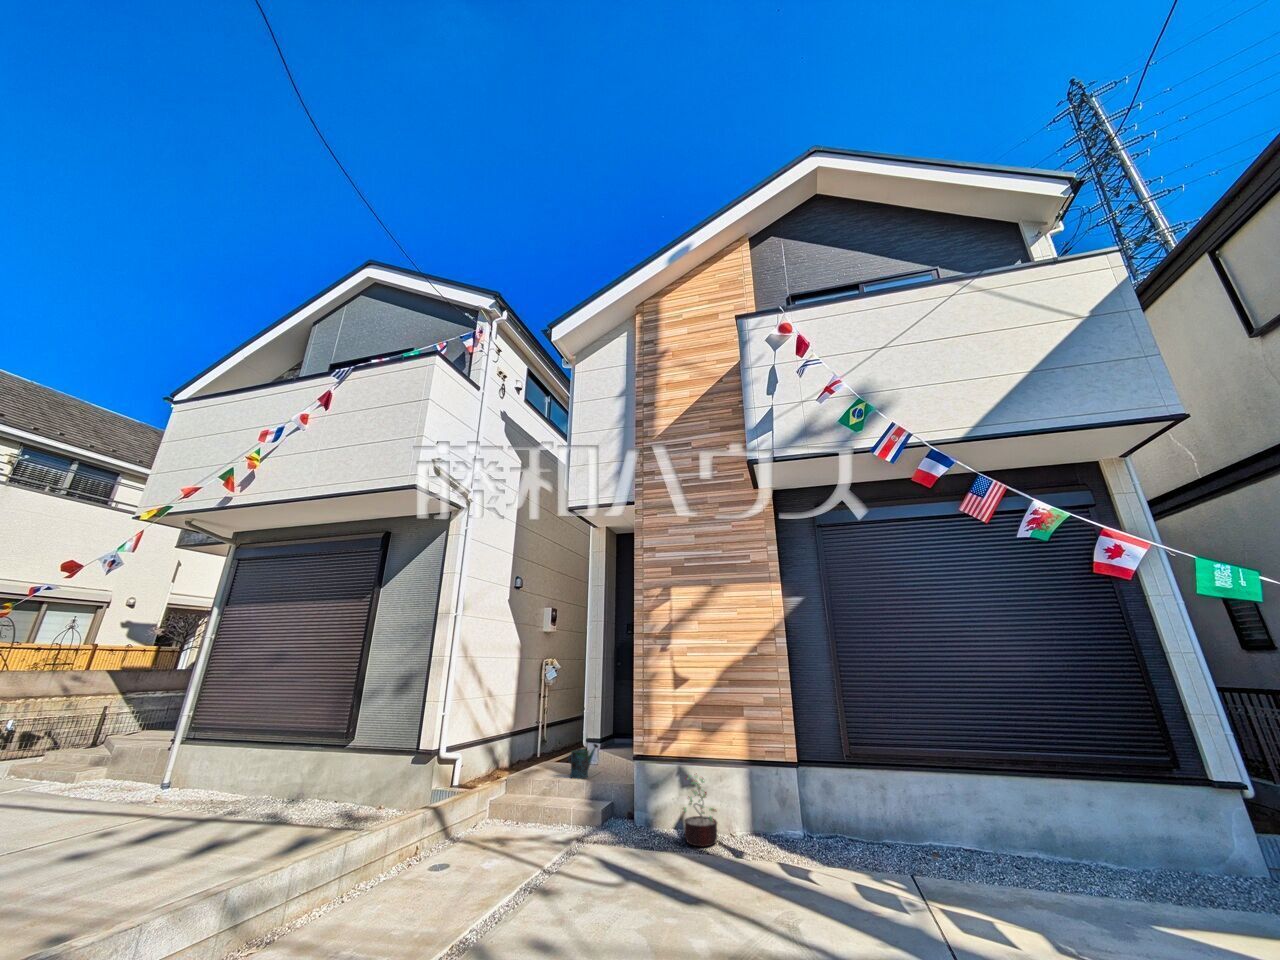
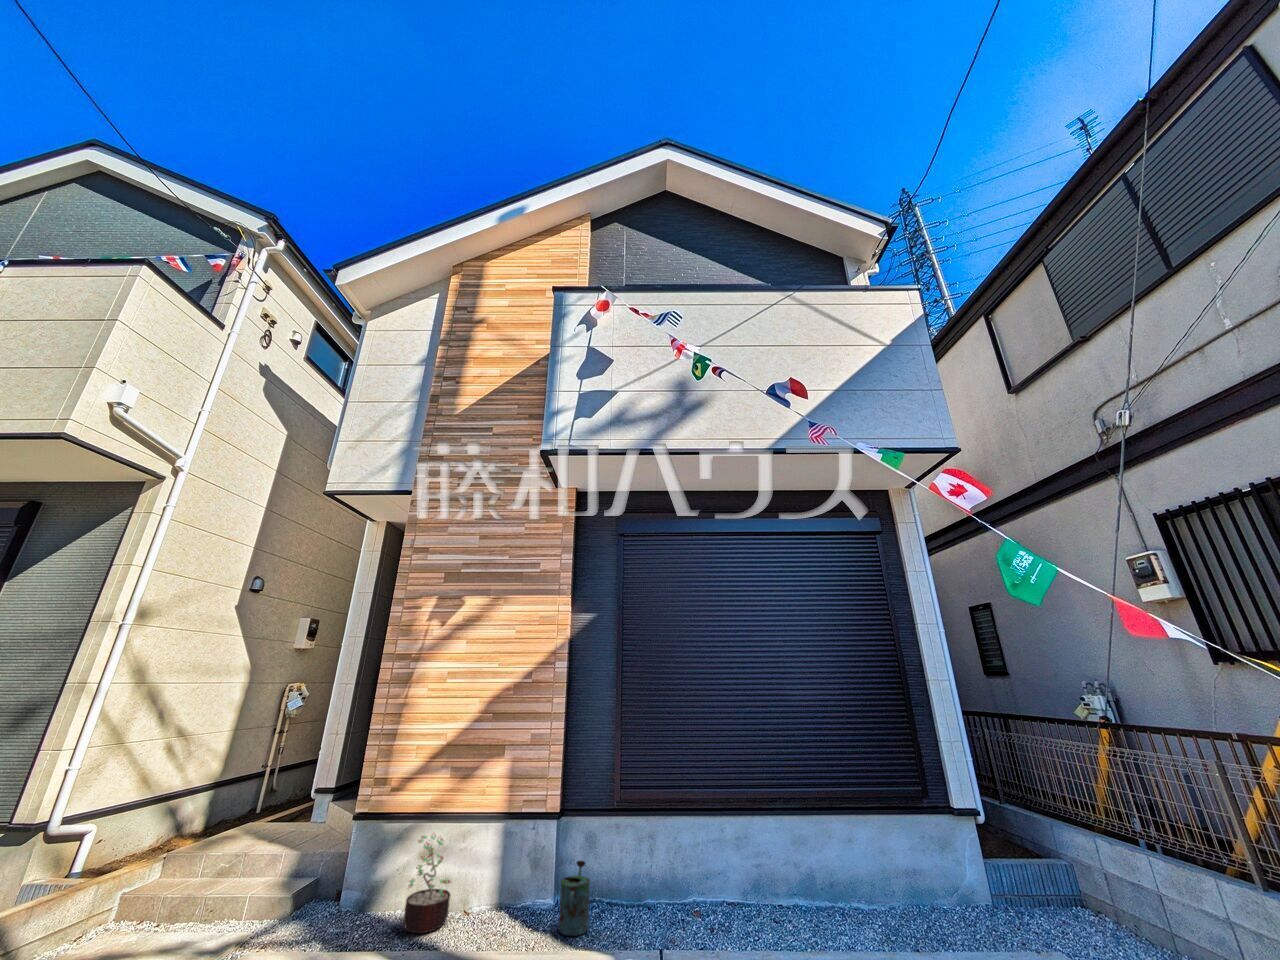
watering can: present [568,744,598,779] -> present [559,861,590,936]

